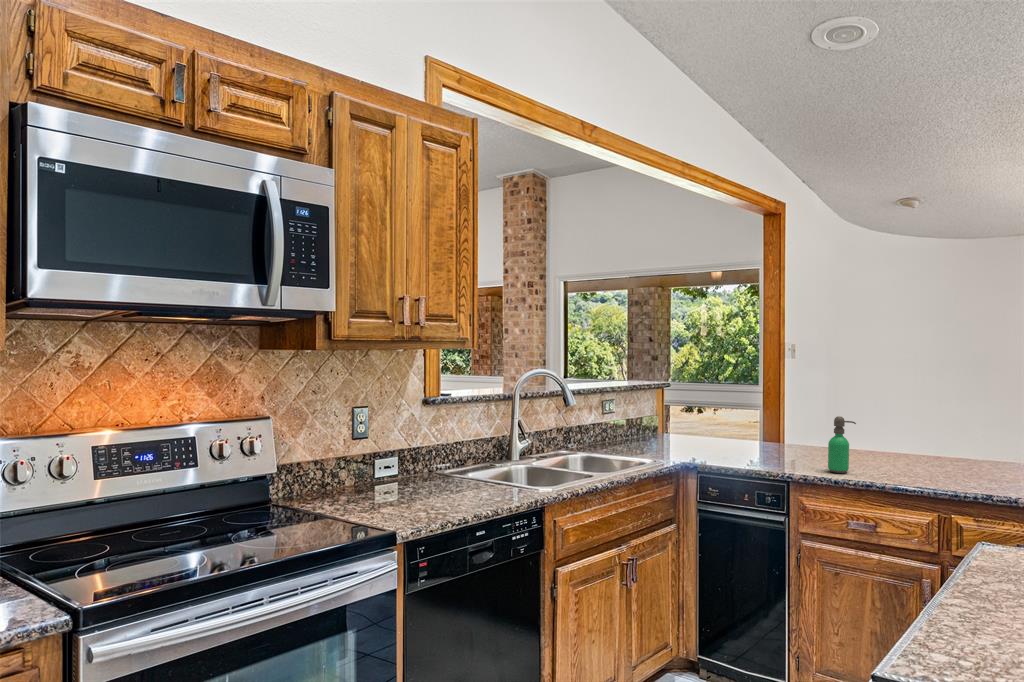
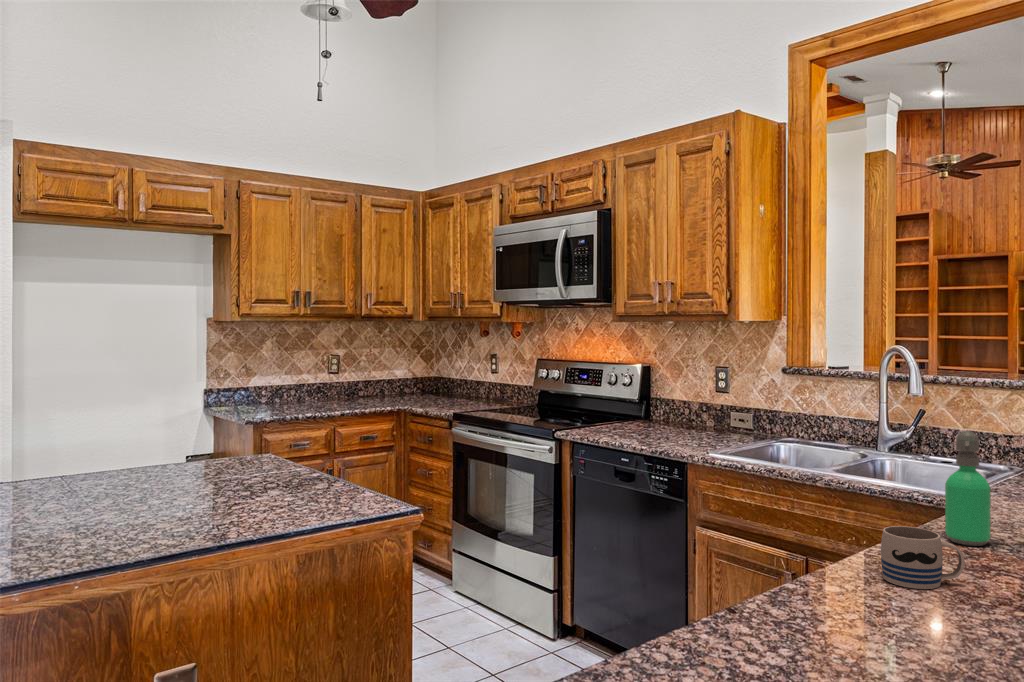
mug: none [924,458,952,484] -> present [881,526,965,589]

